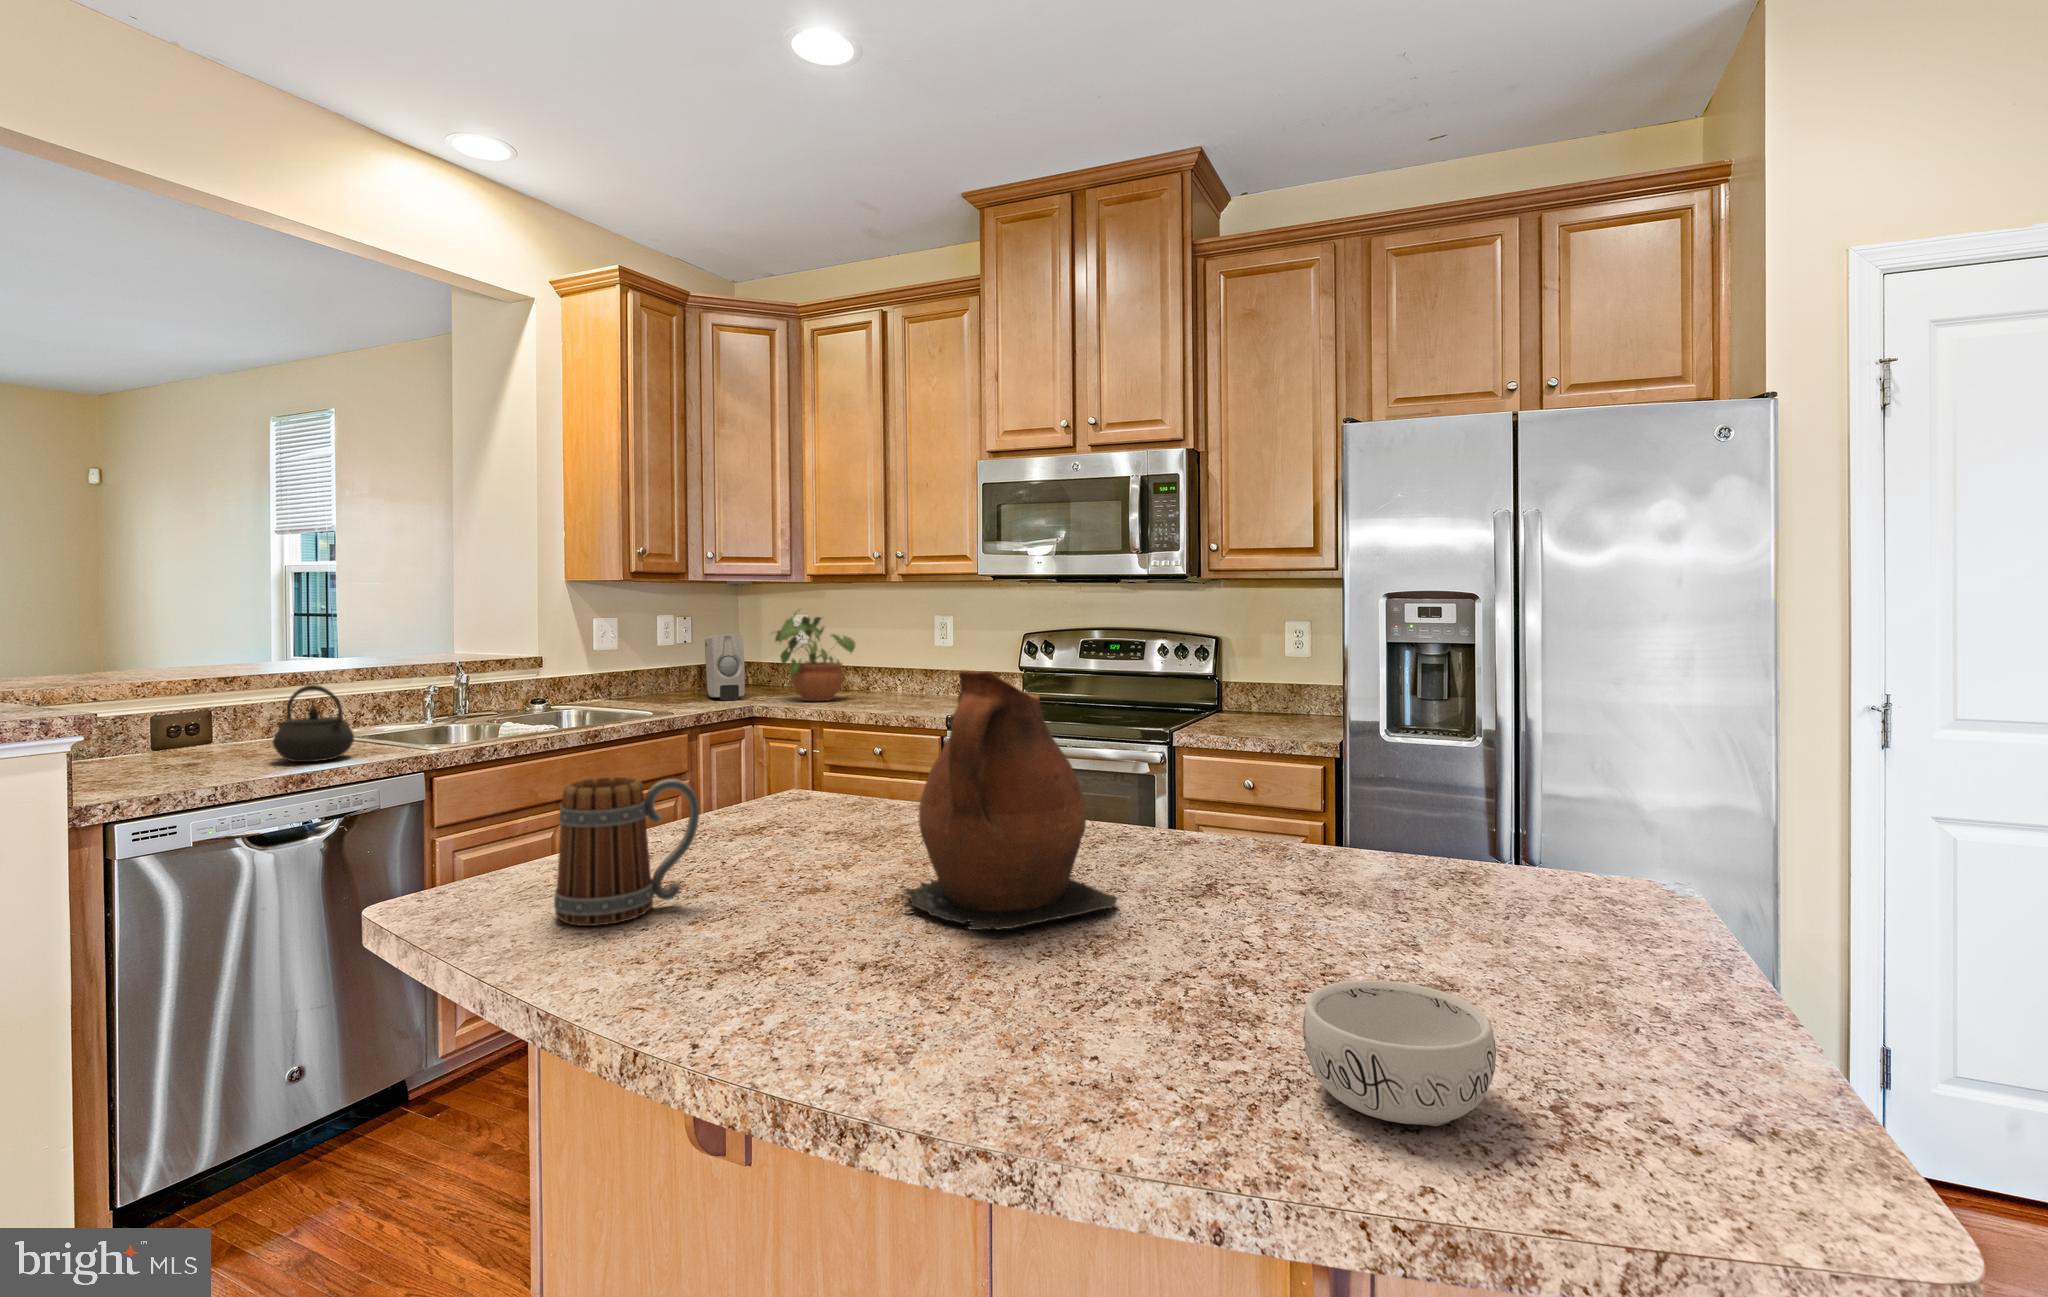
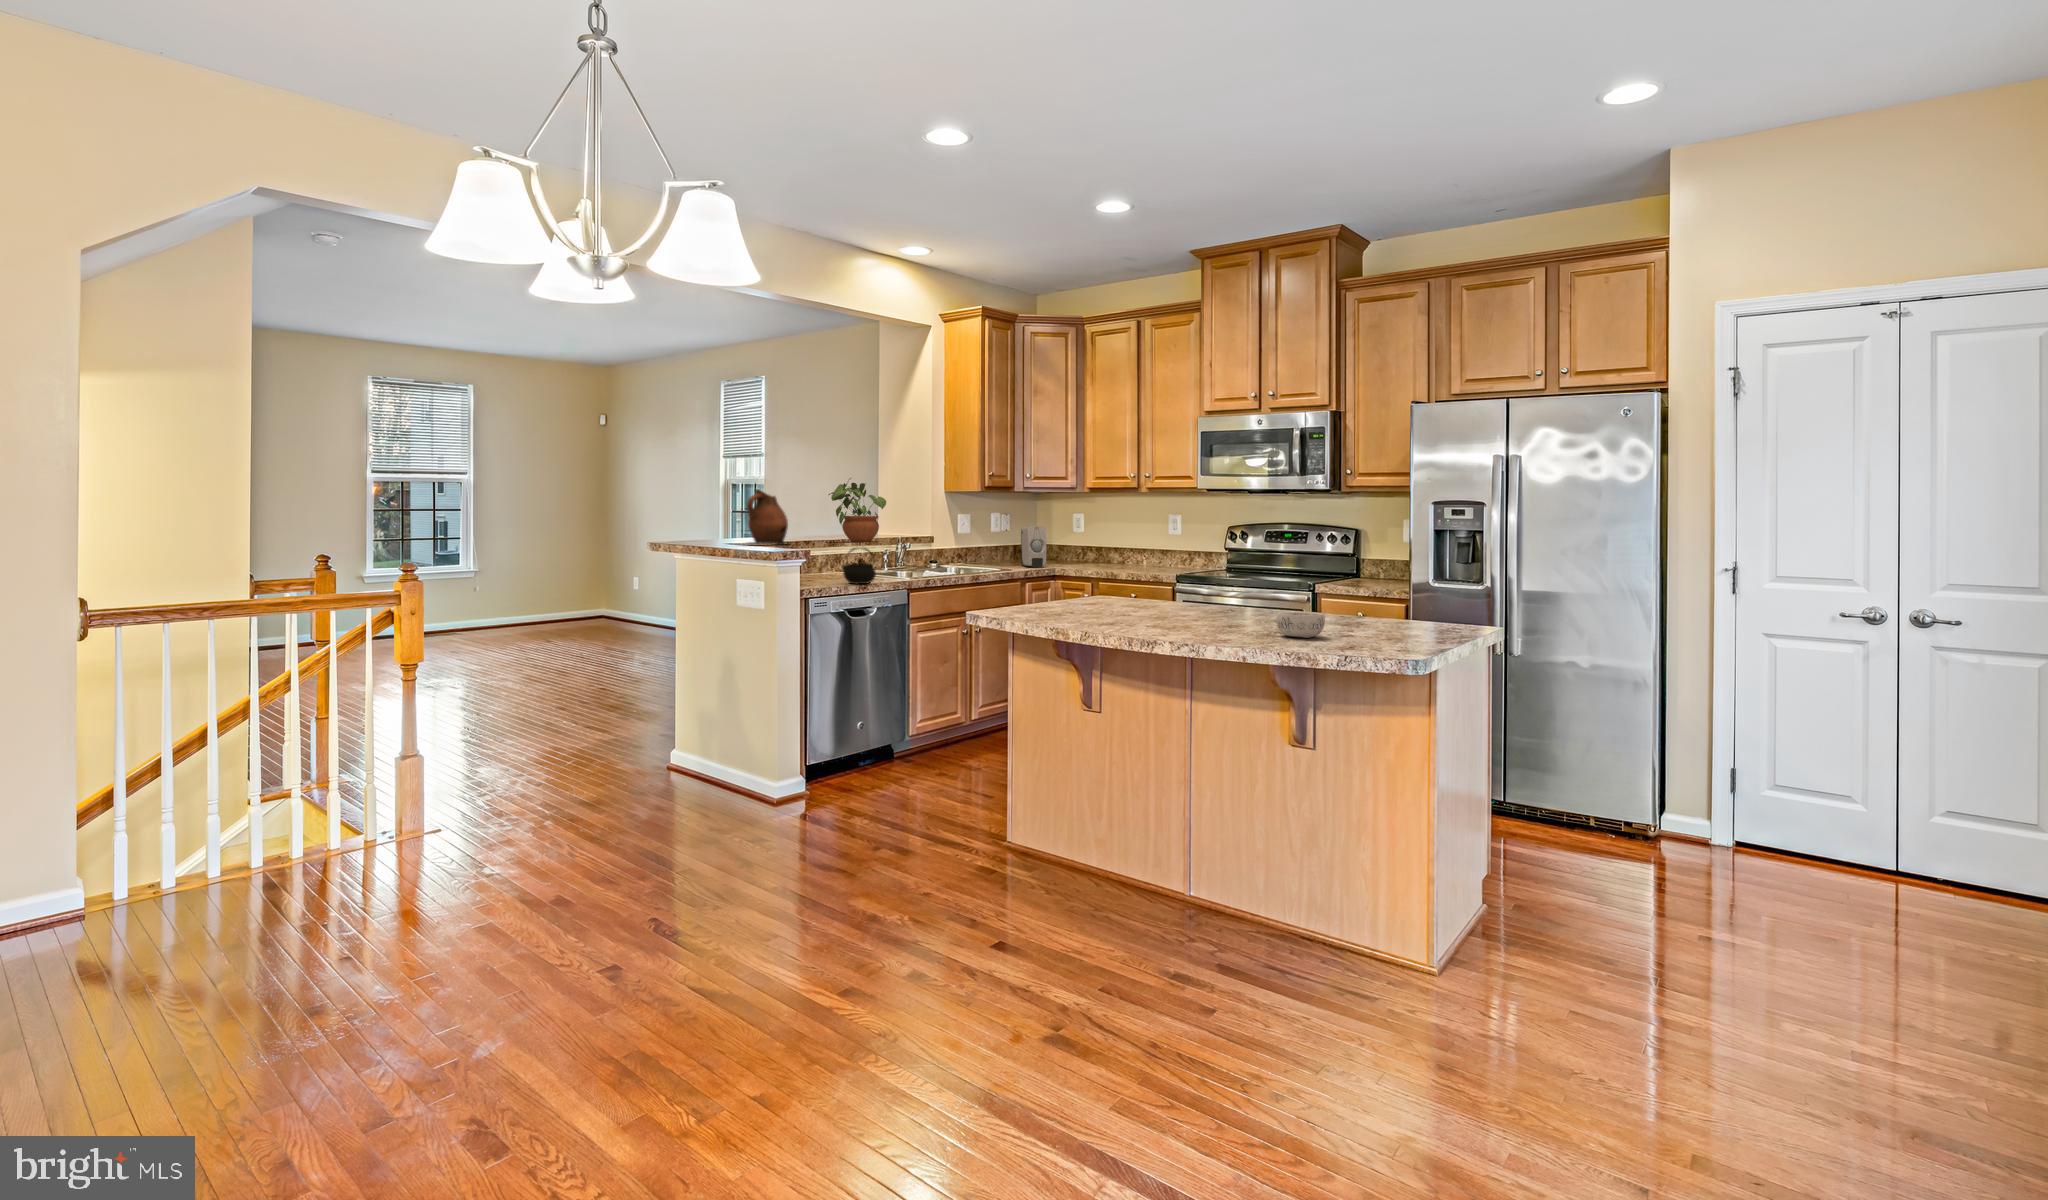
potted plant: present [775,610,855,701] -> present [829,478,886,542]
ceramic pitcher: present [897,670,1117,930] -> present [747,489,788,544]
mug: present [554,777,699,926] -> none [1046,567,1093,614]

